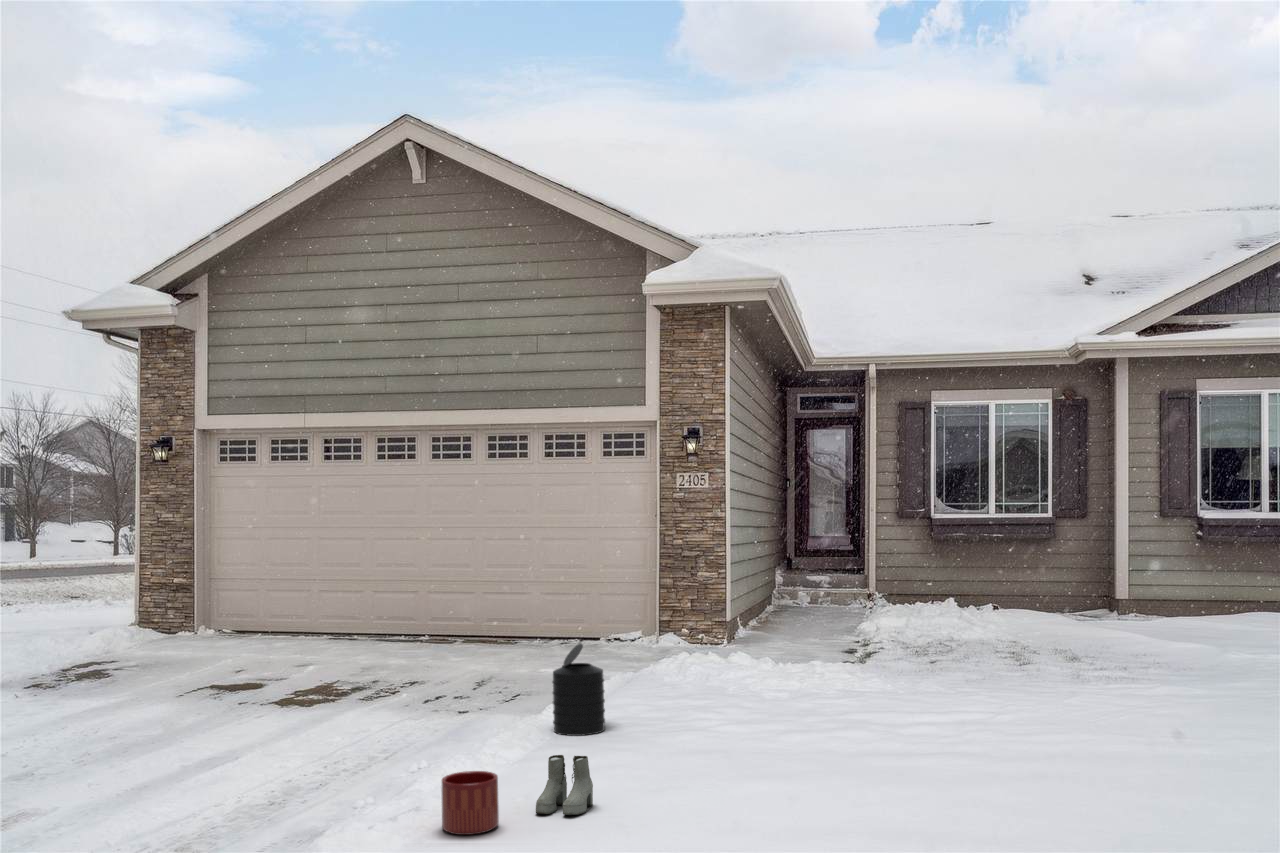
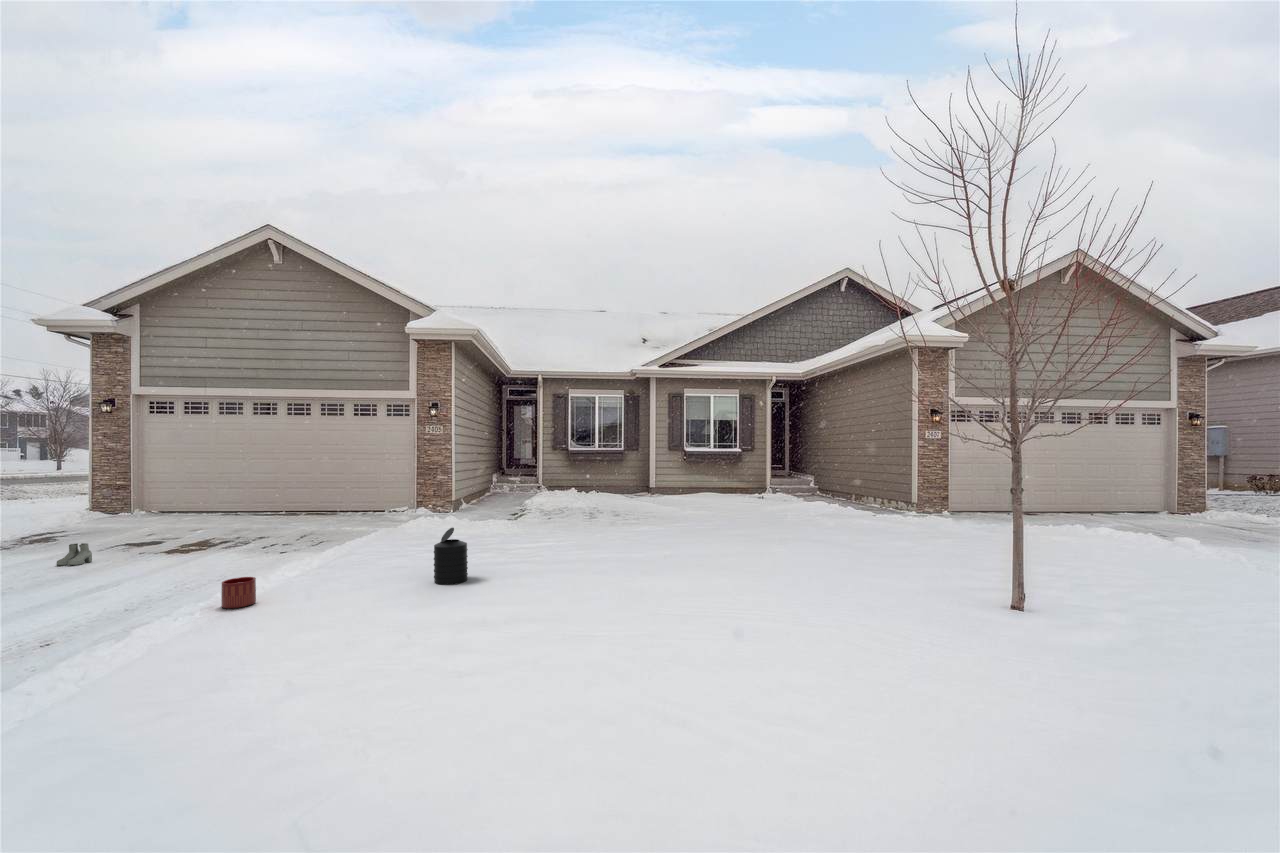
trash can: present [552,644,605,736] -> present [434,528,468,585]
boots: present [536,755,593,815] -> present [56,543,92,566]

